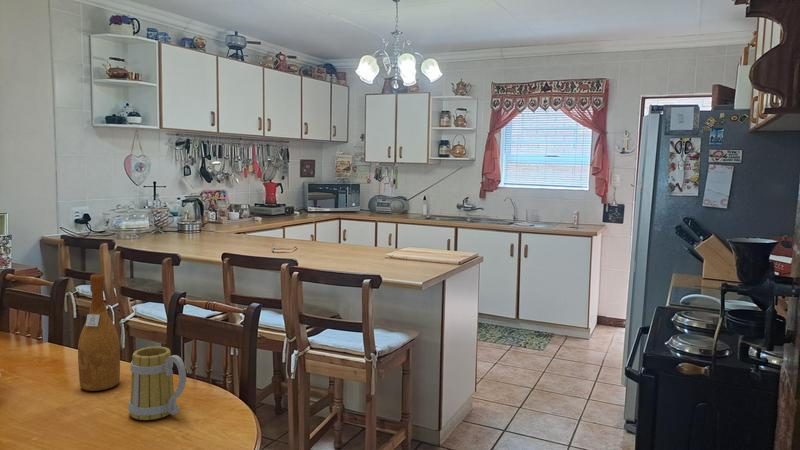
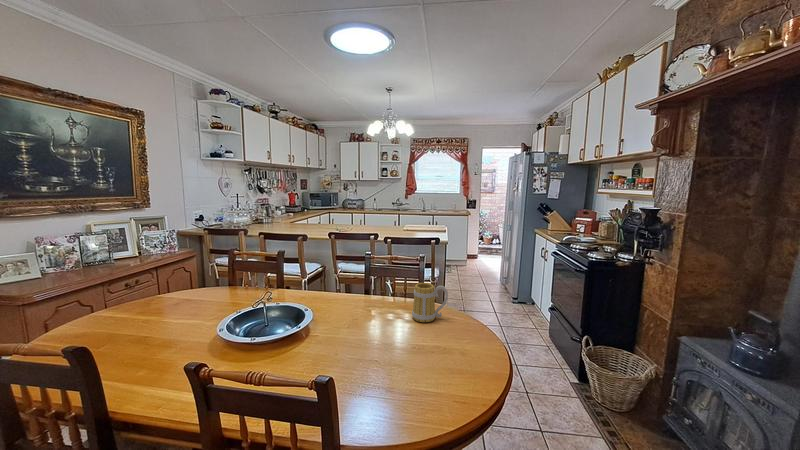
wine bottle: present [78,274,120,391] -> none [360,247,381,313]

